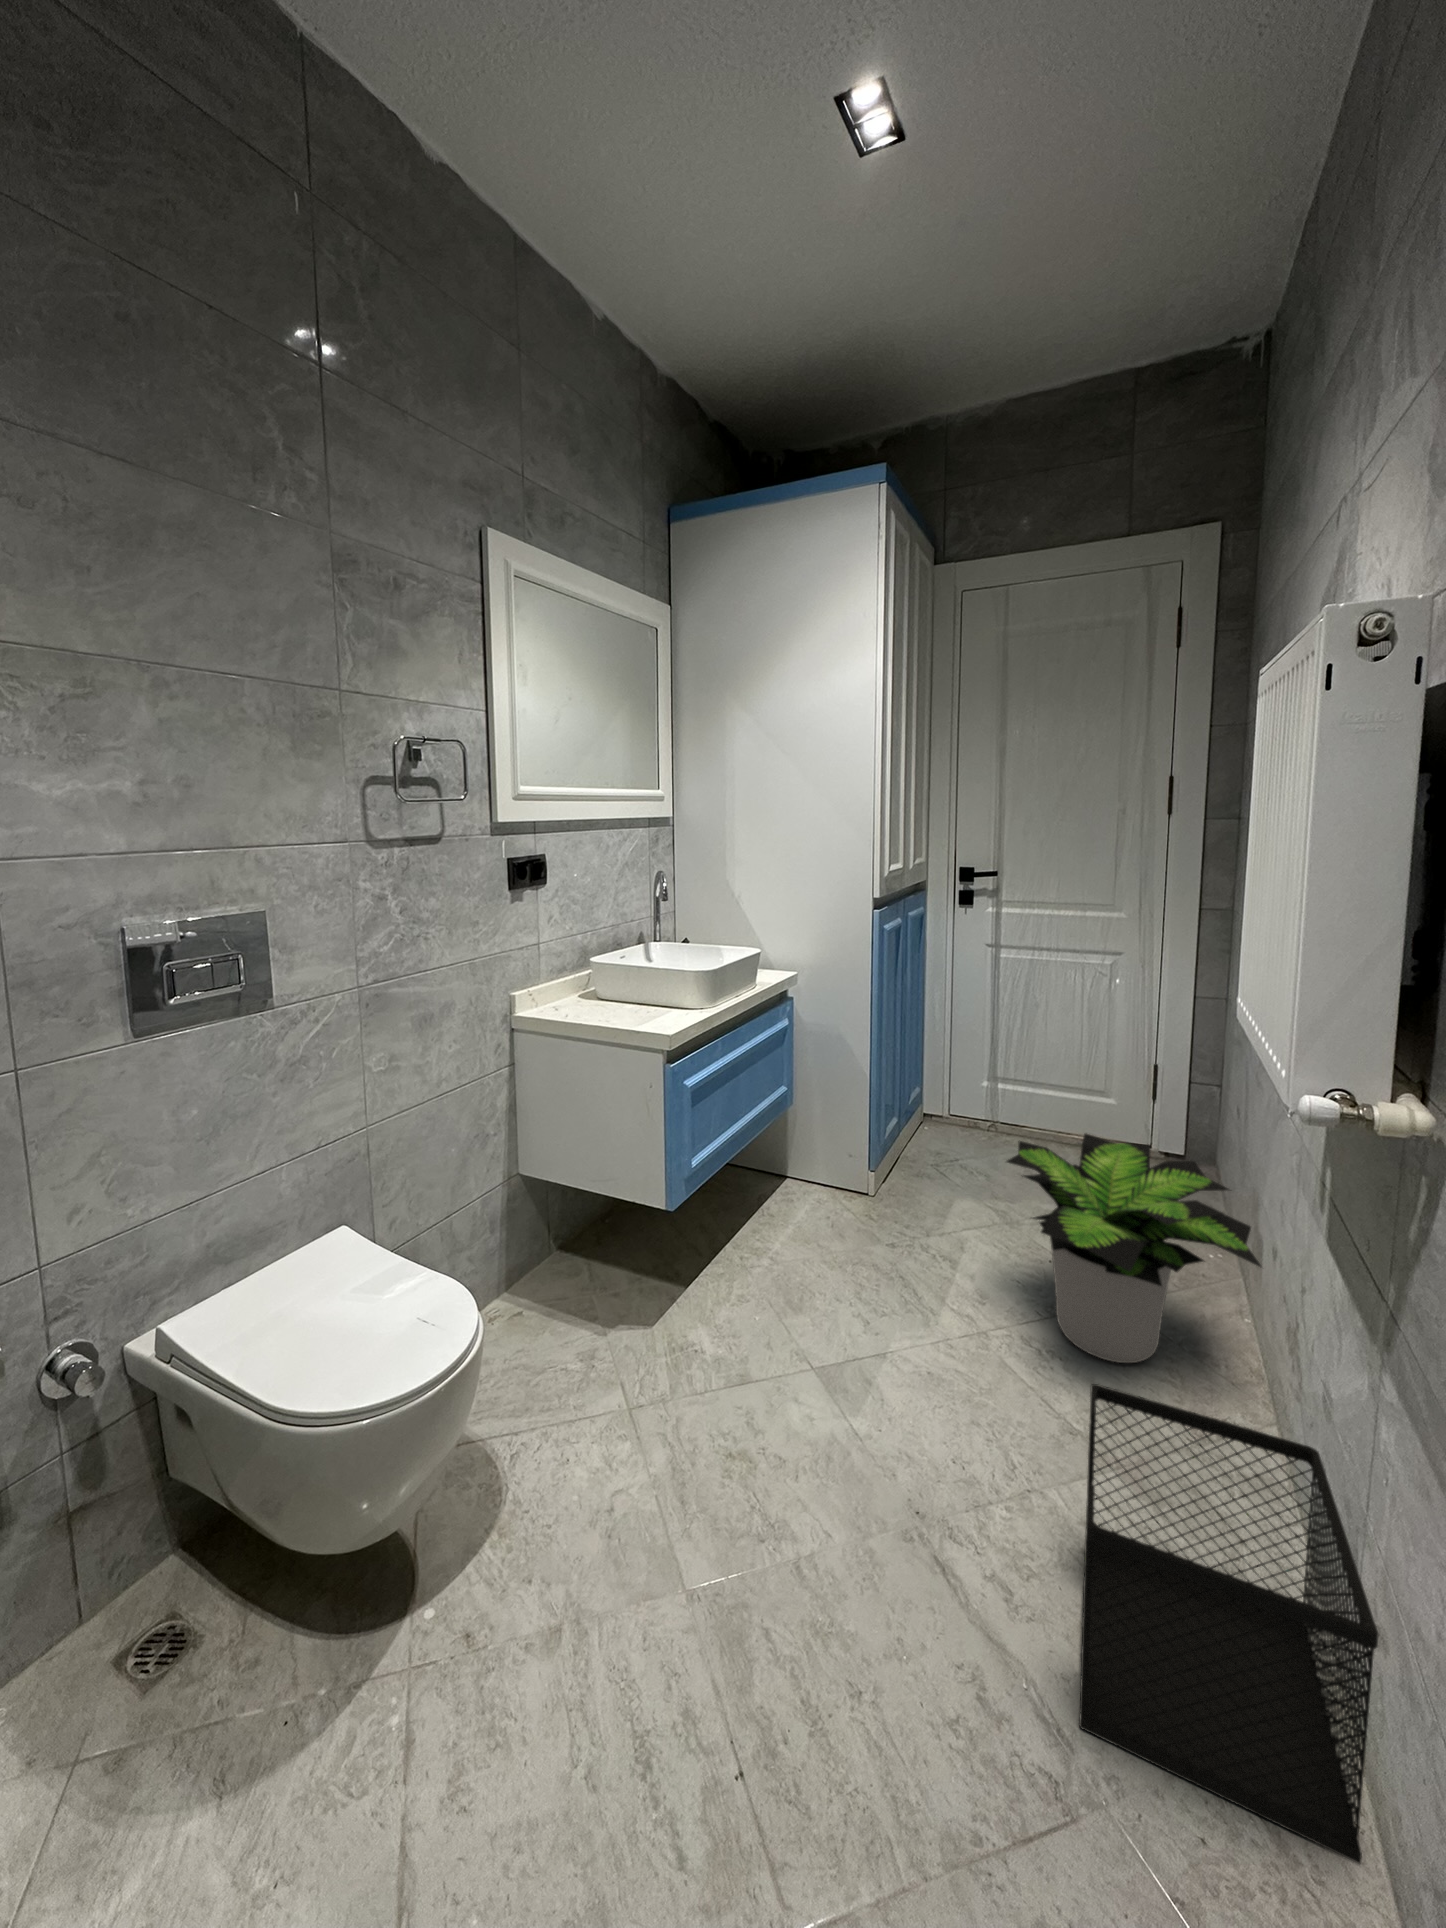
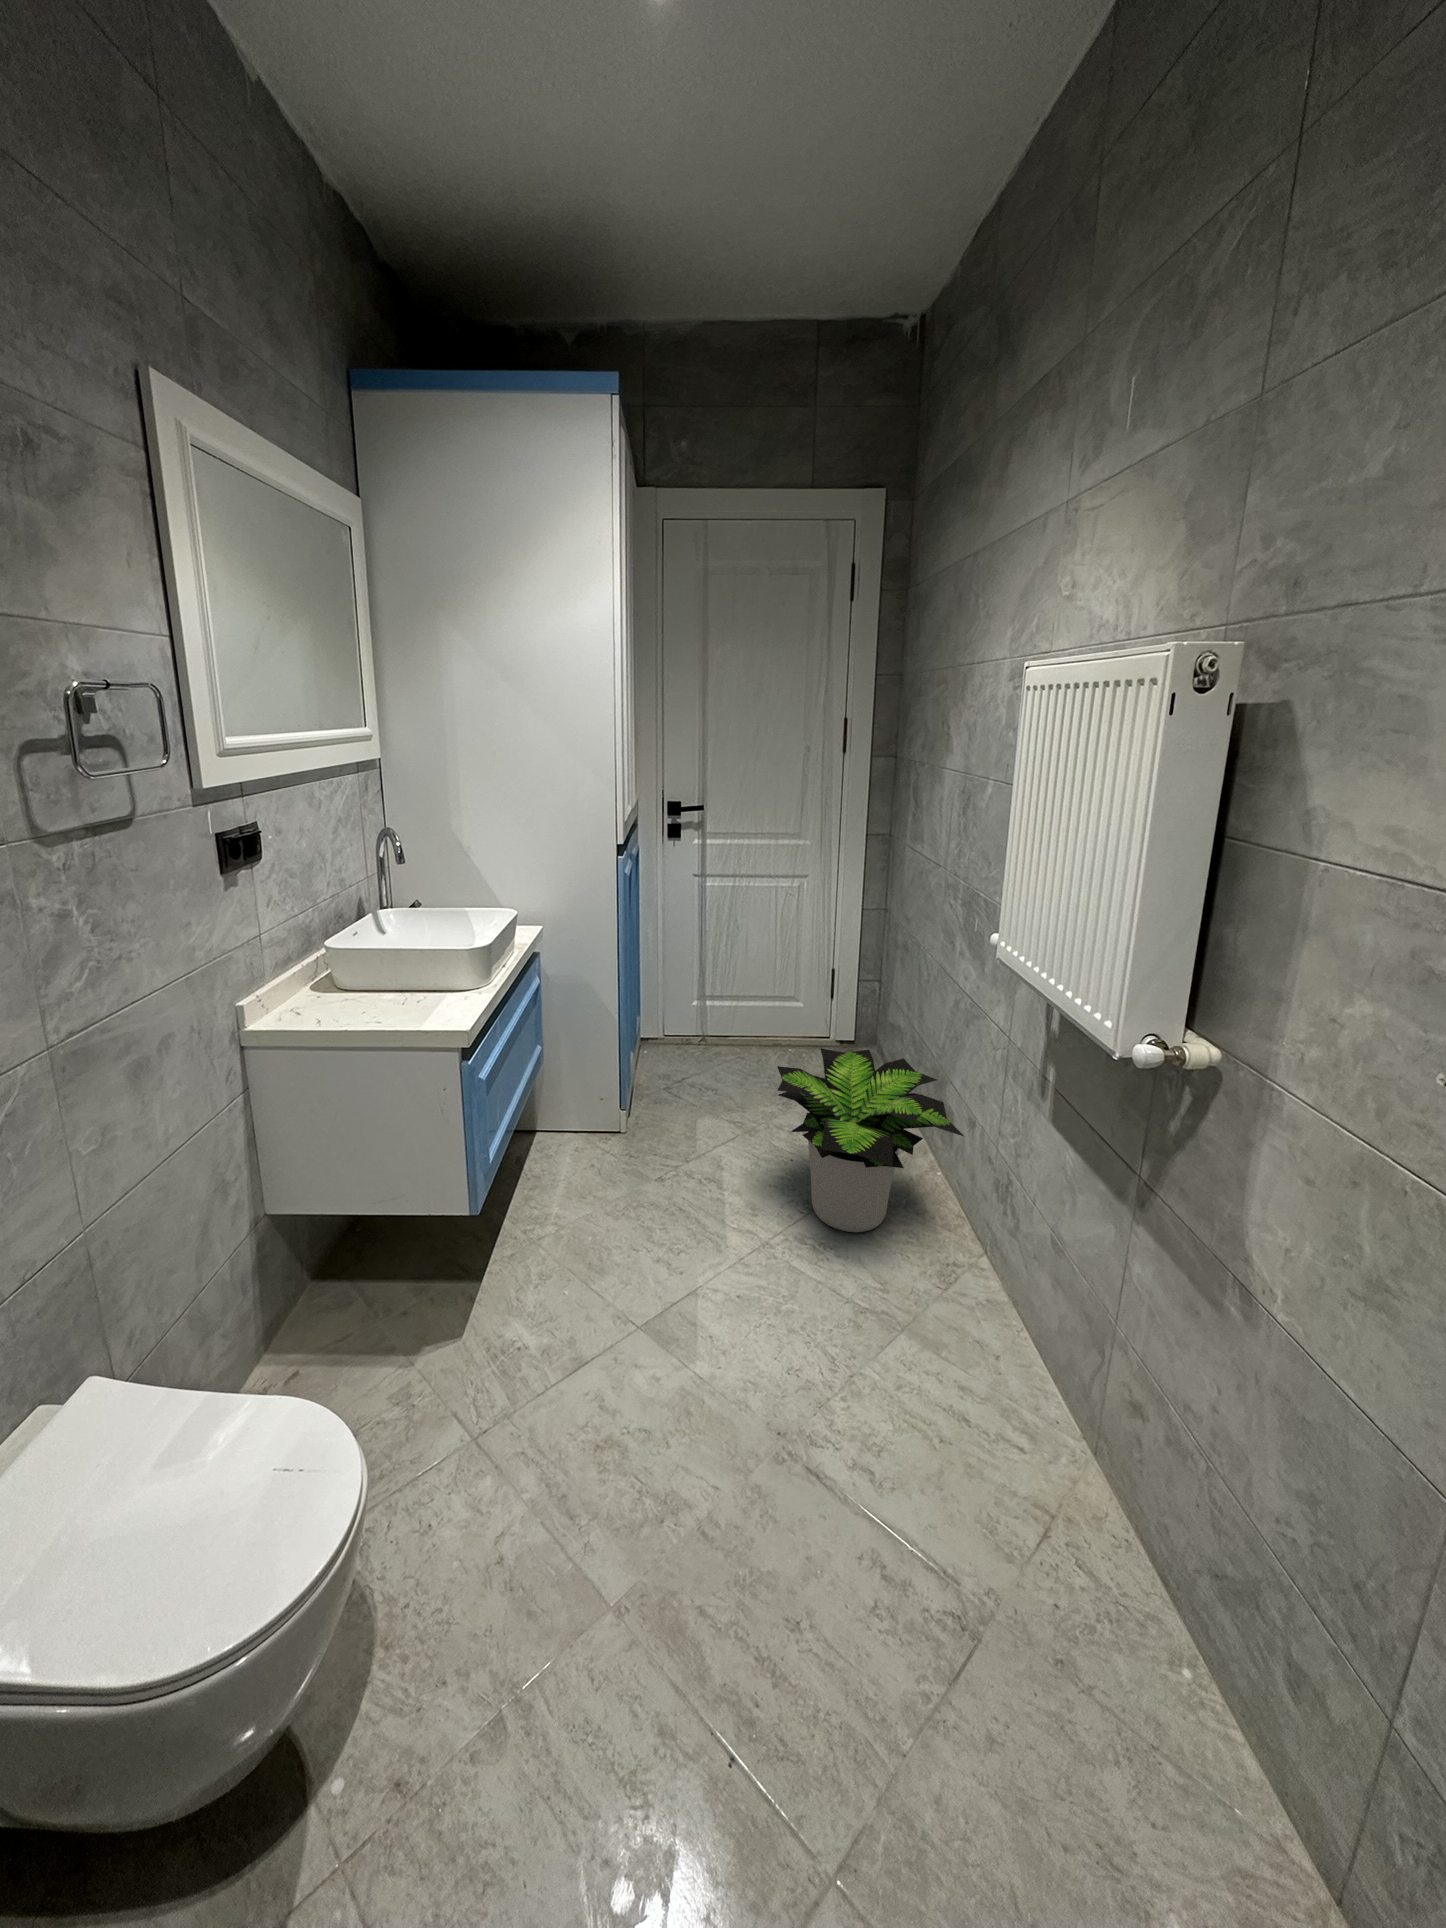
wastebasket: present [1079,1384,1378,1864] -> none [895,1274,1135,1544]

